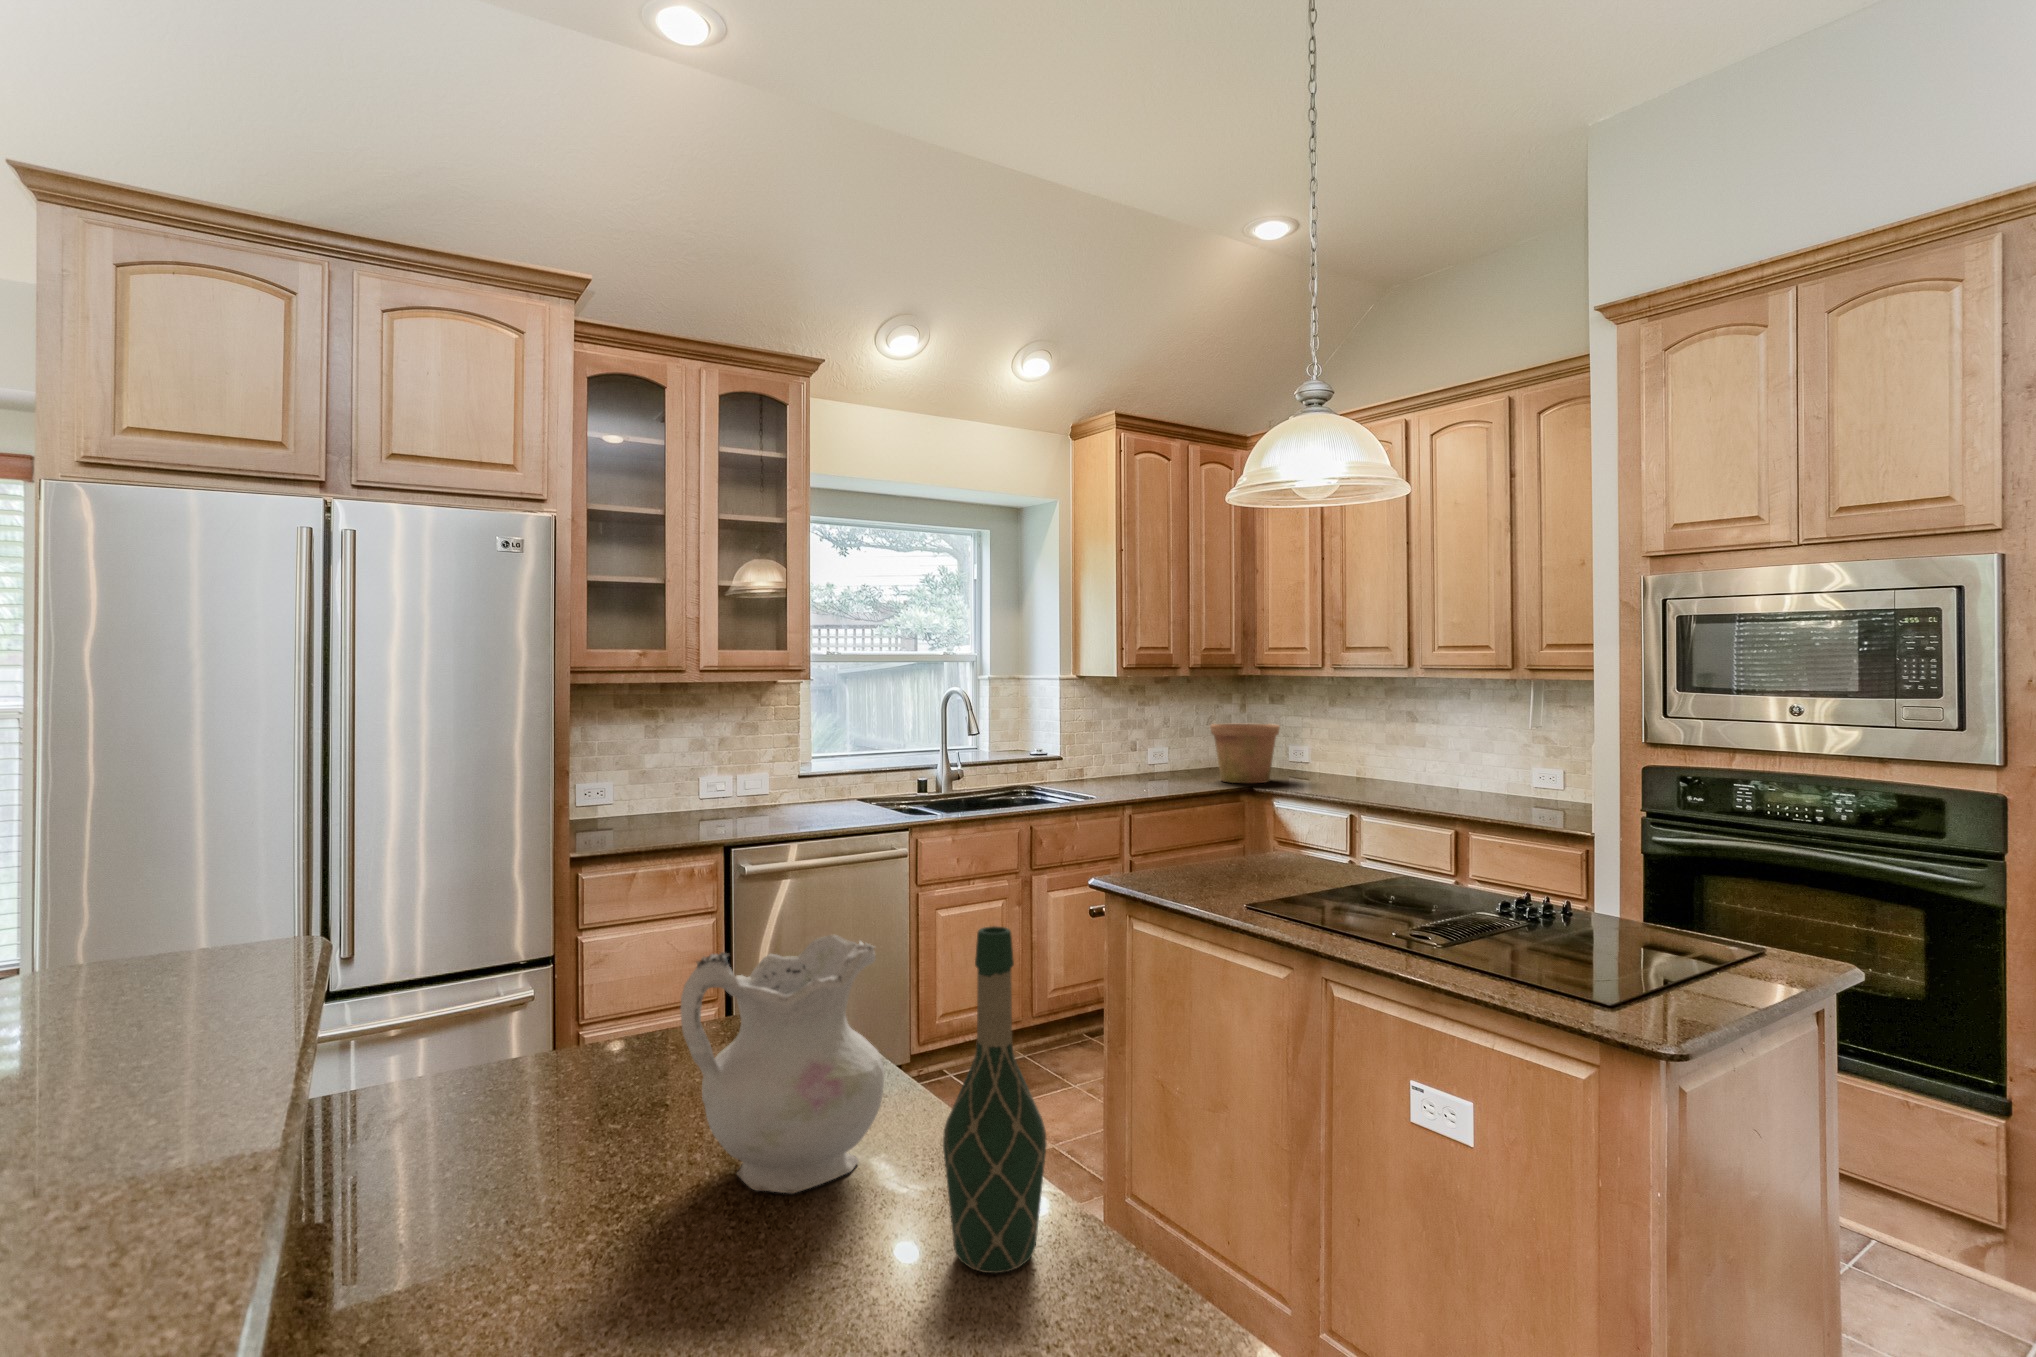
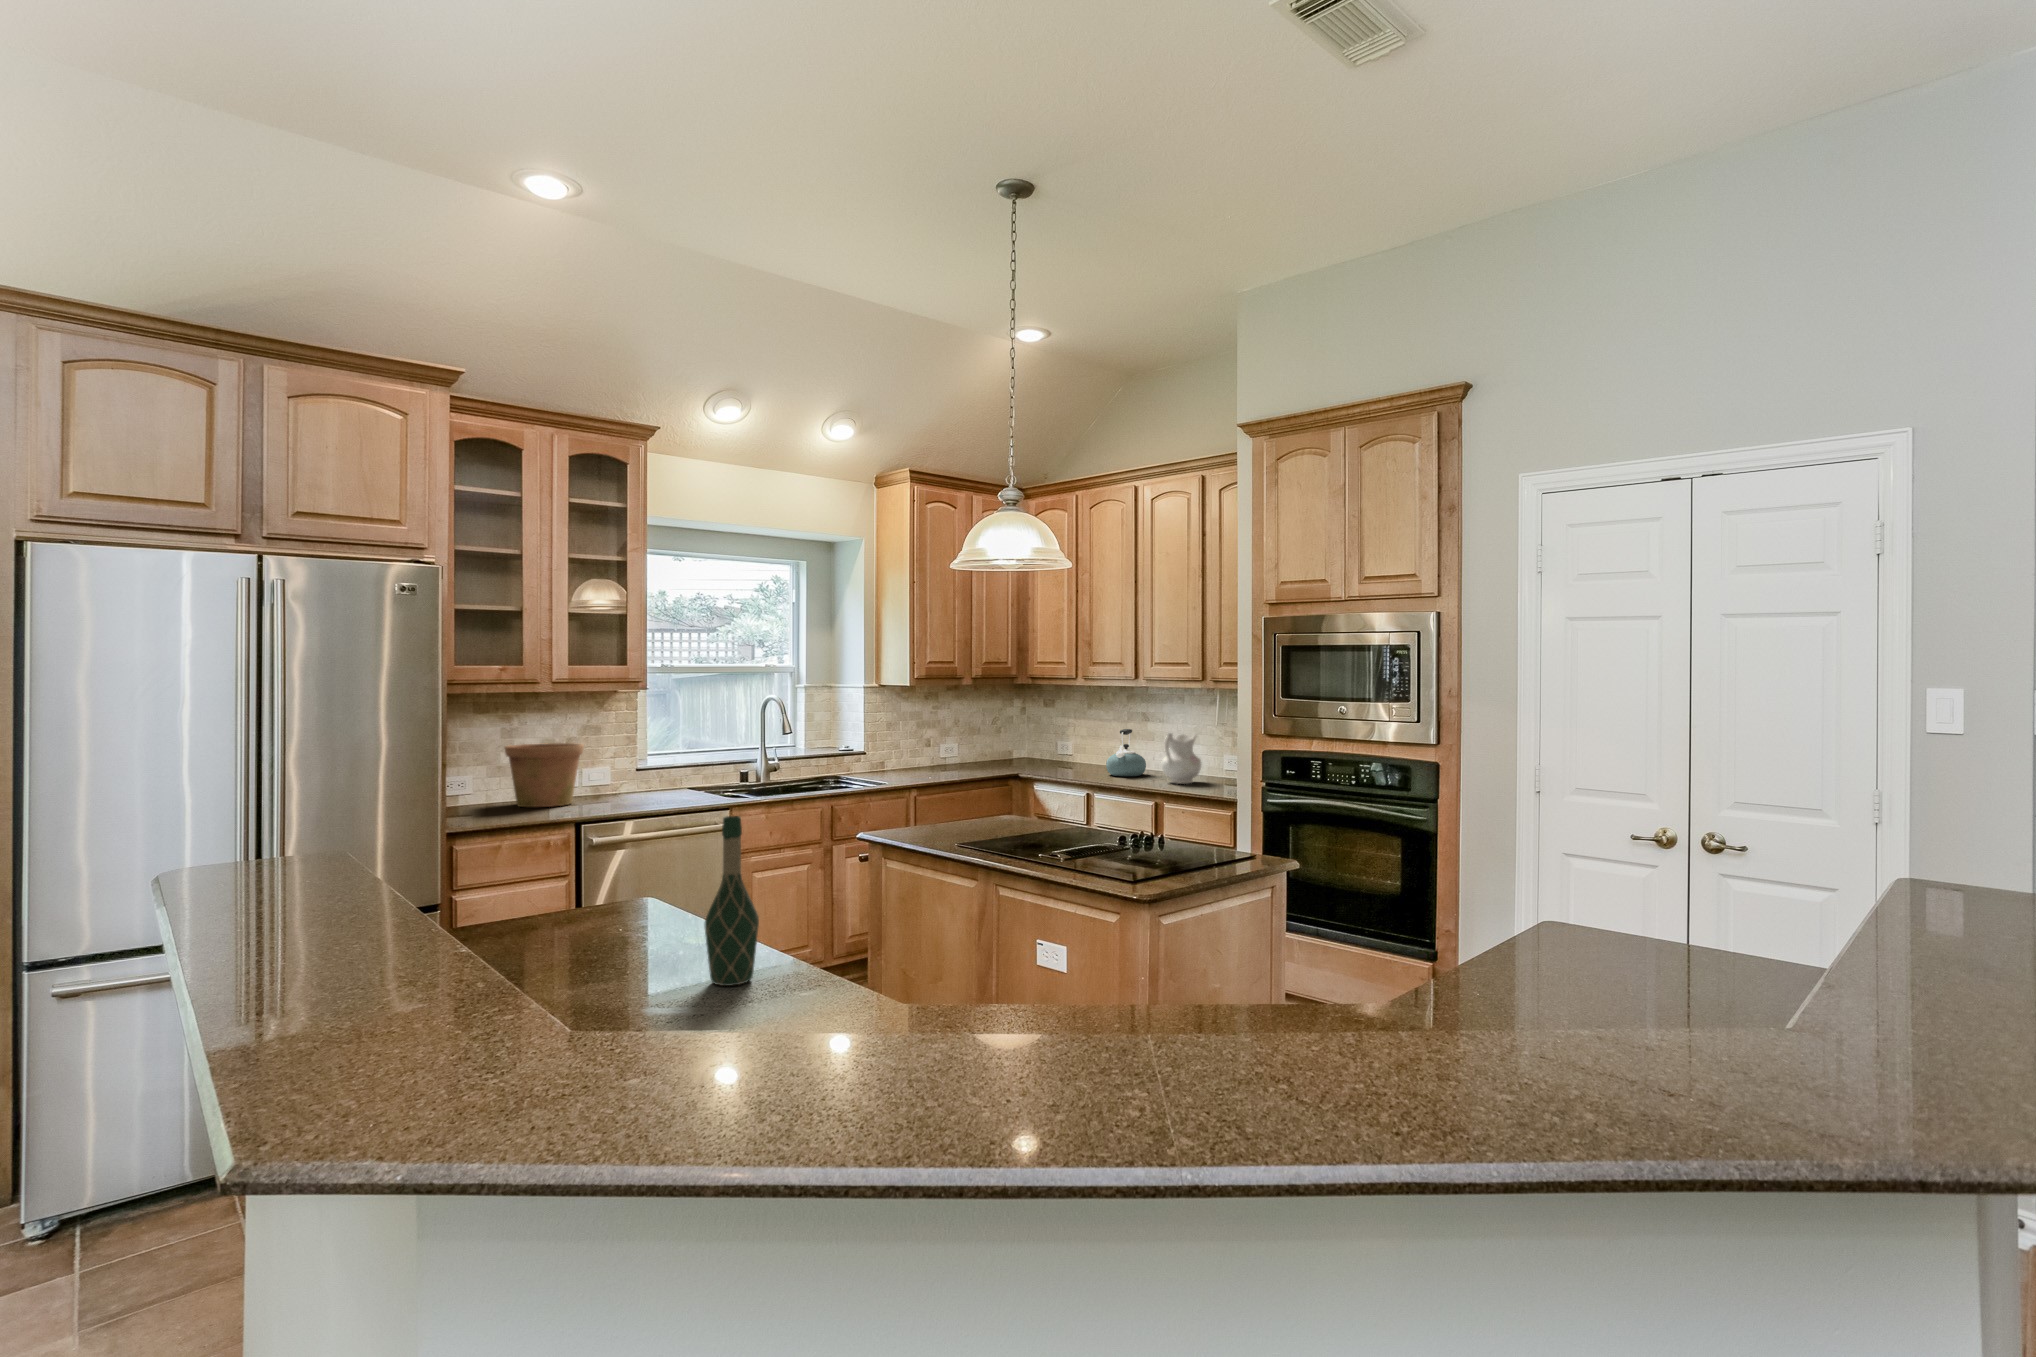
flower pot: present [1210,724,1280,783] -> present [505,743,584,807]
kettle: none [1365,732,1419,792] -> present [1106,729,1146,776]
ceramic pitcher: present [680,935,885,1193] -> present [1161,733,1201,784]

